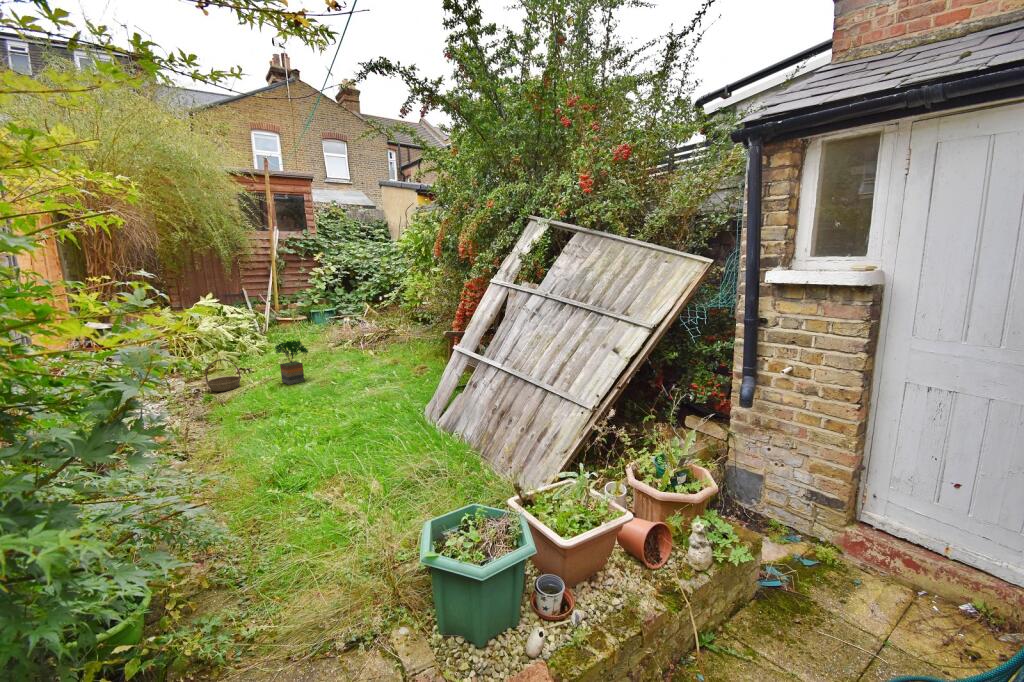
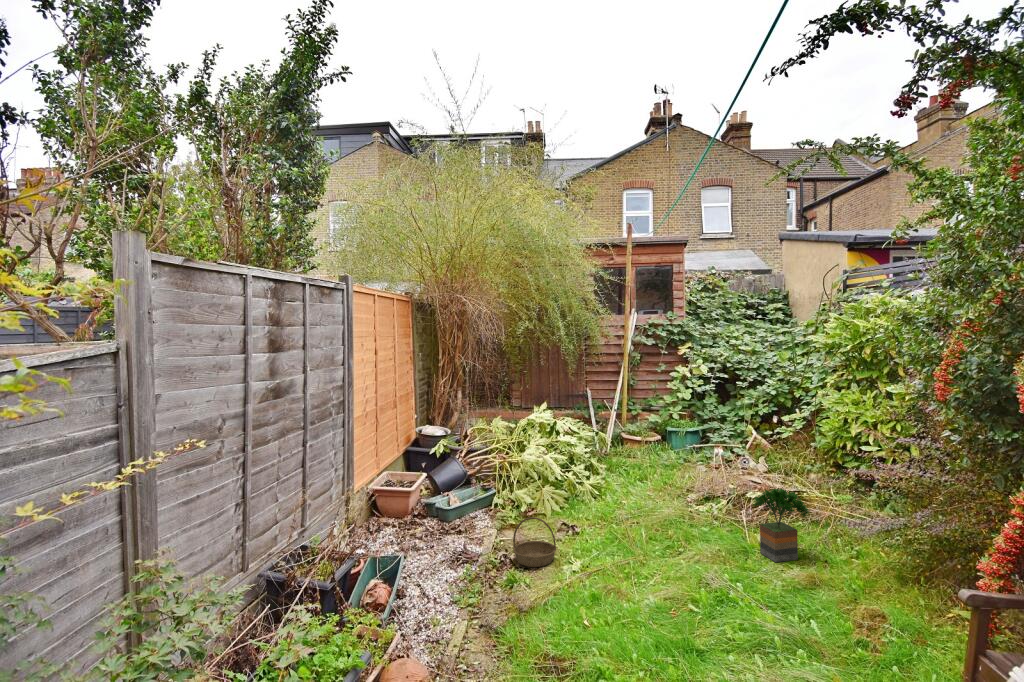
potted tree: present [275,340,308,385] -> present [754,489,809,562]

